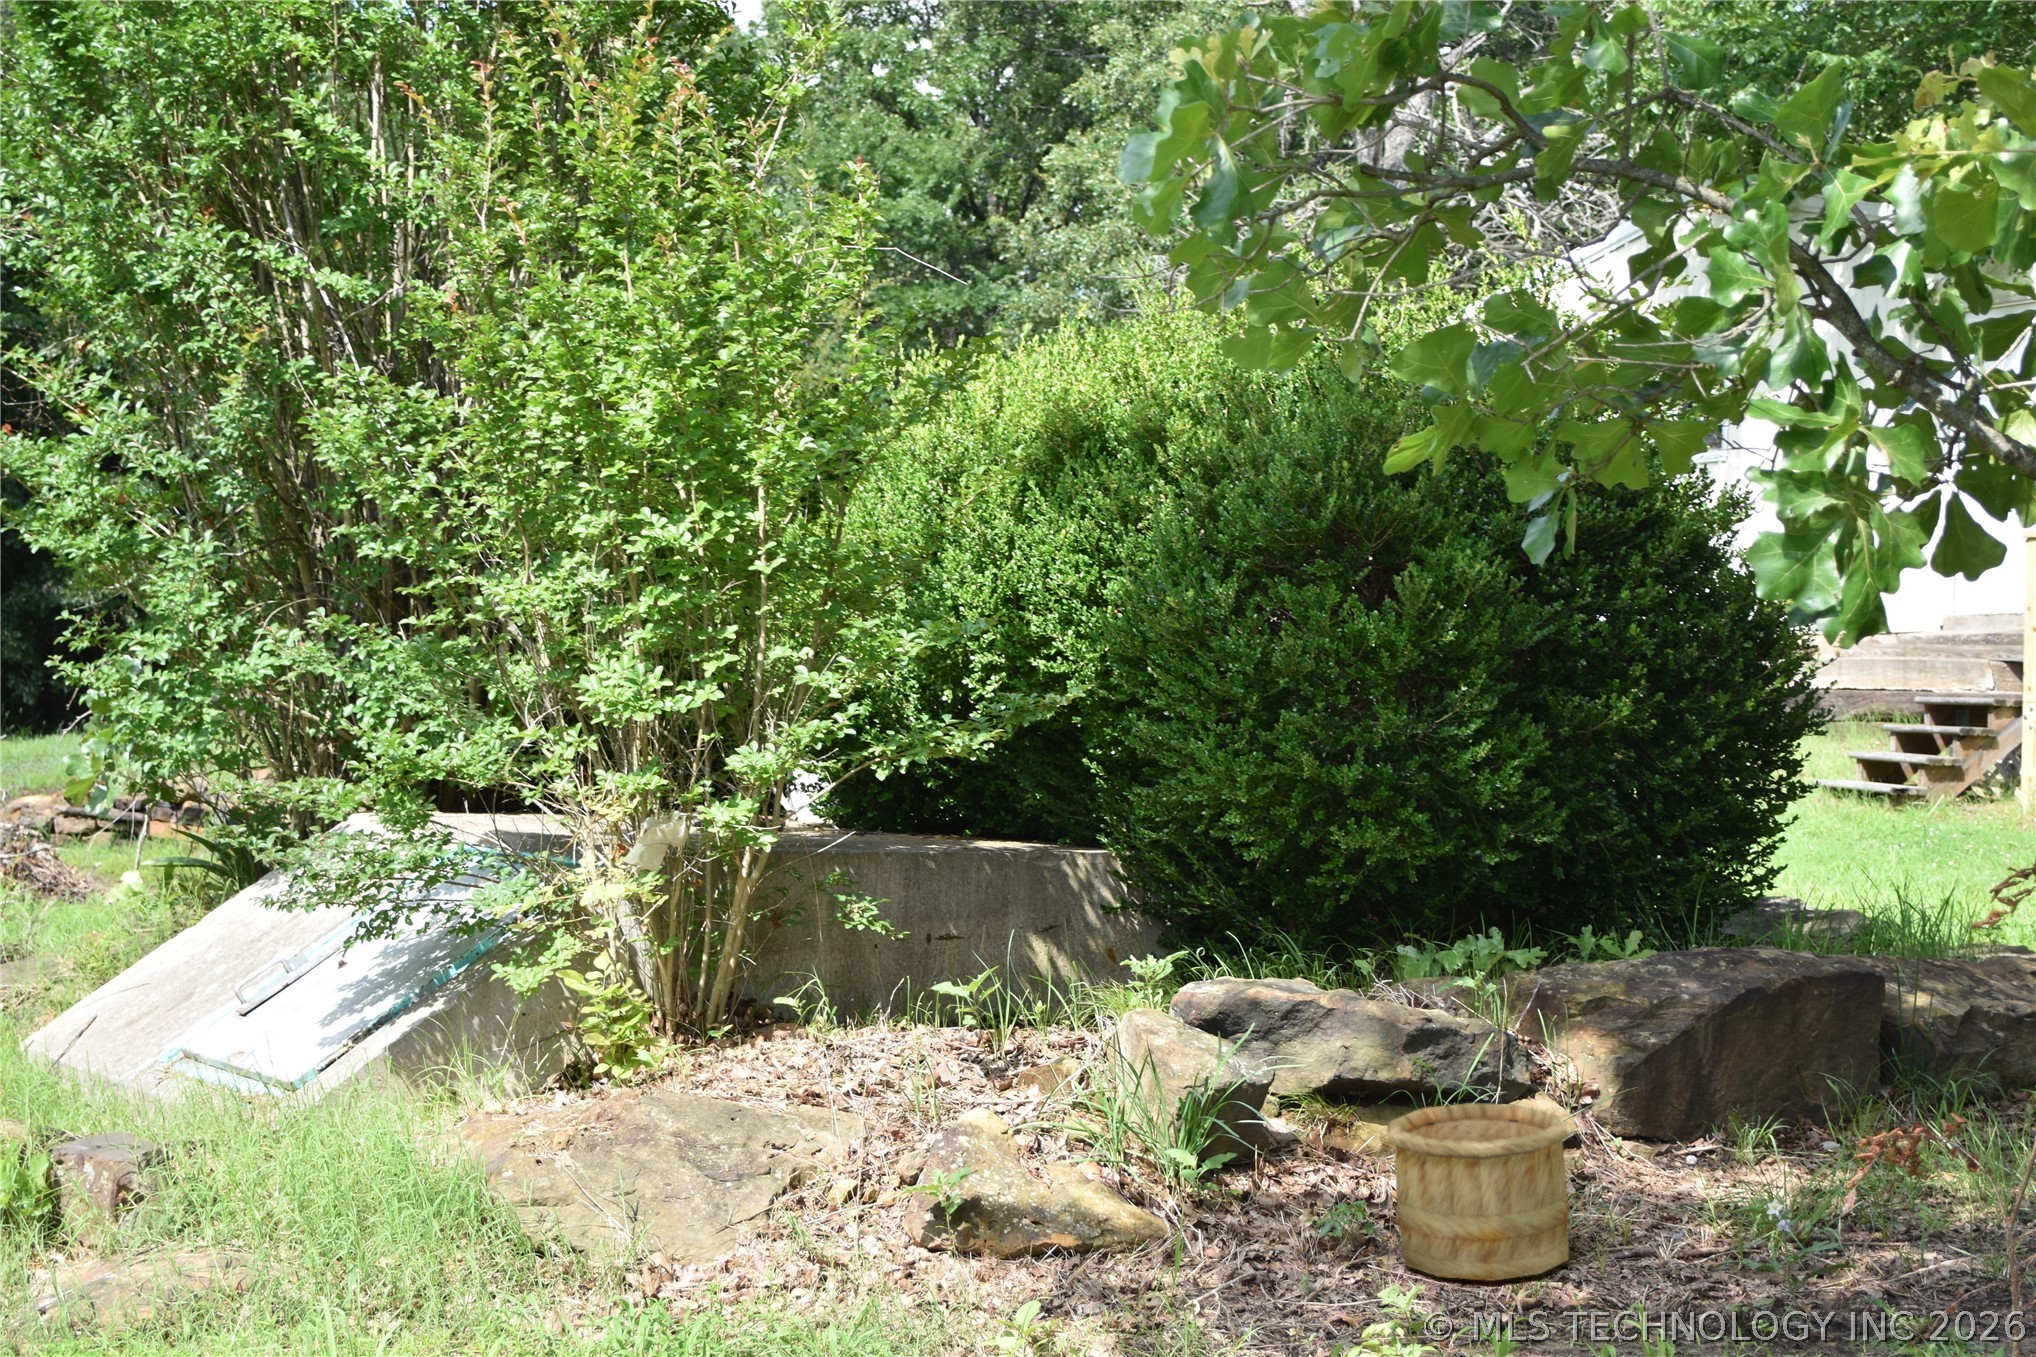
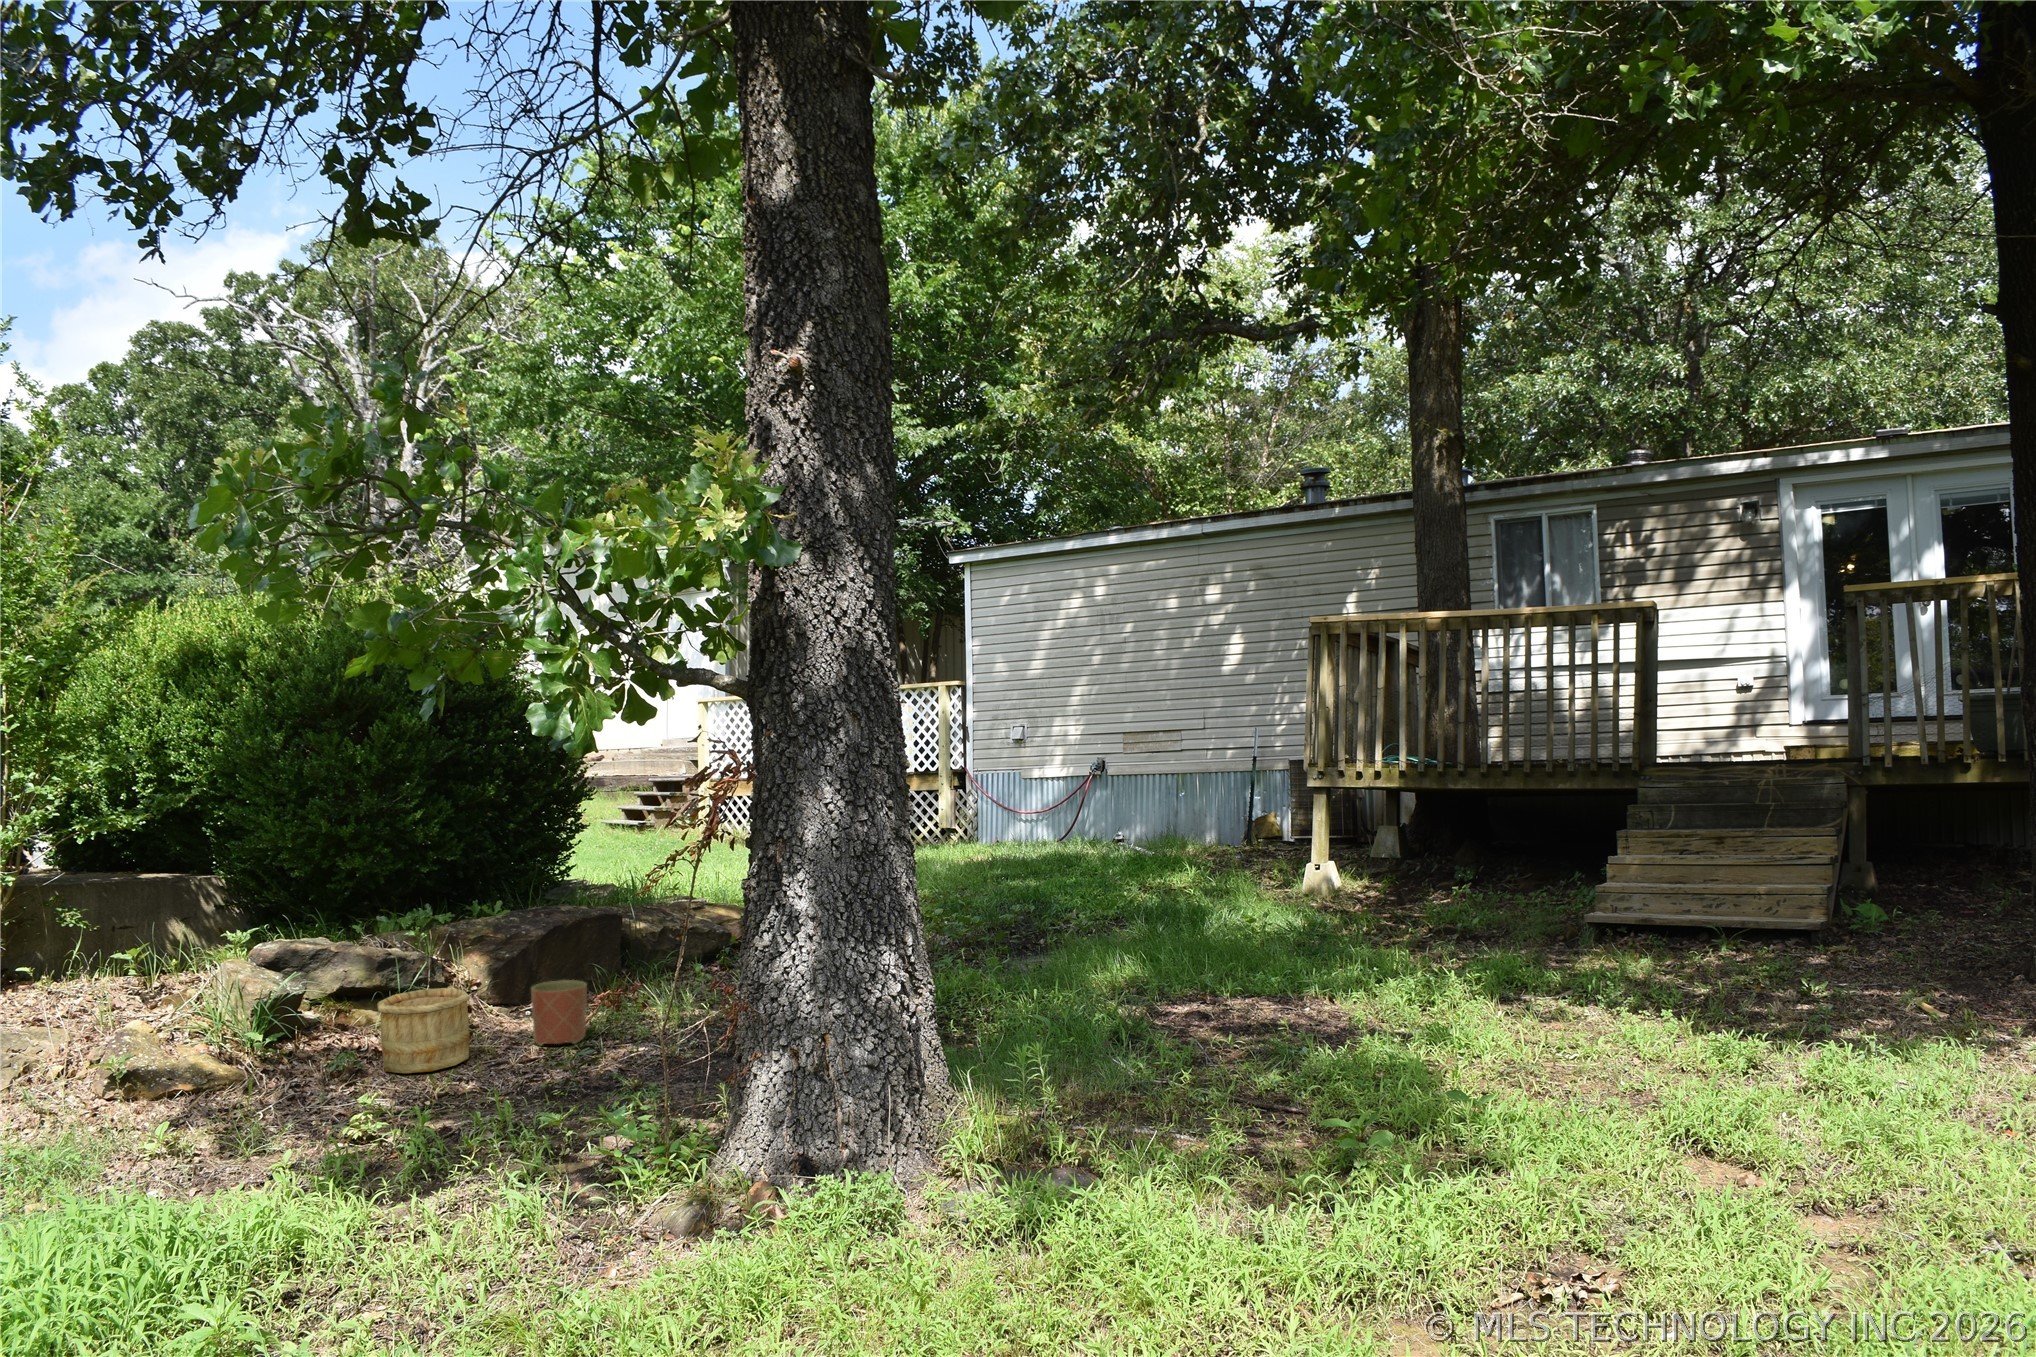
planter: none [1697,1112,1821,1258] -> present [531,980,587,1046]

